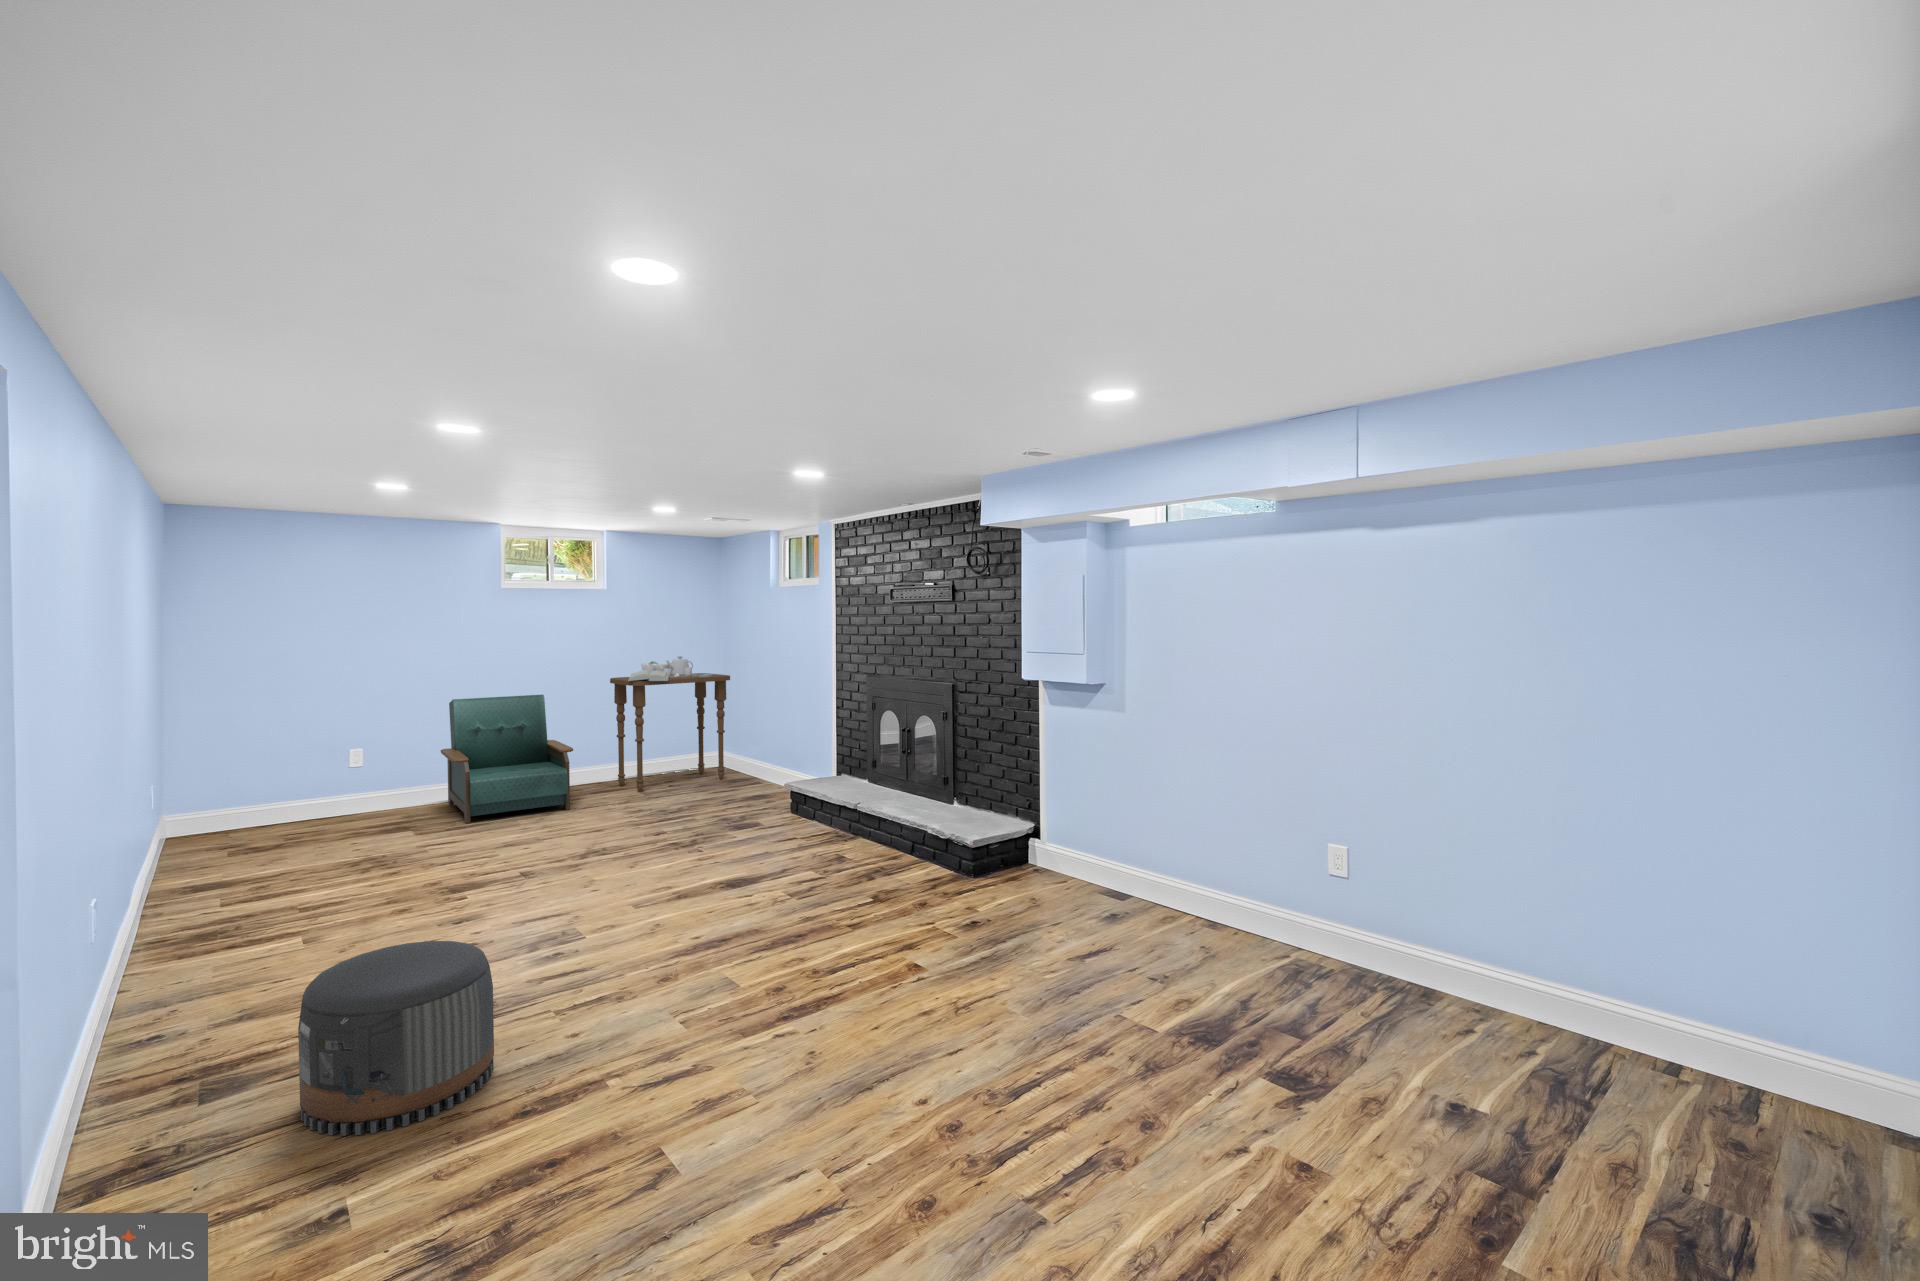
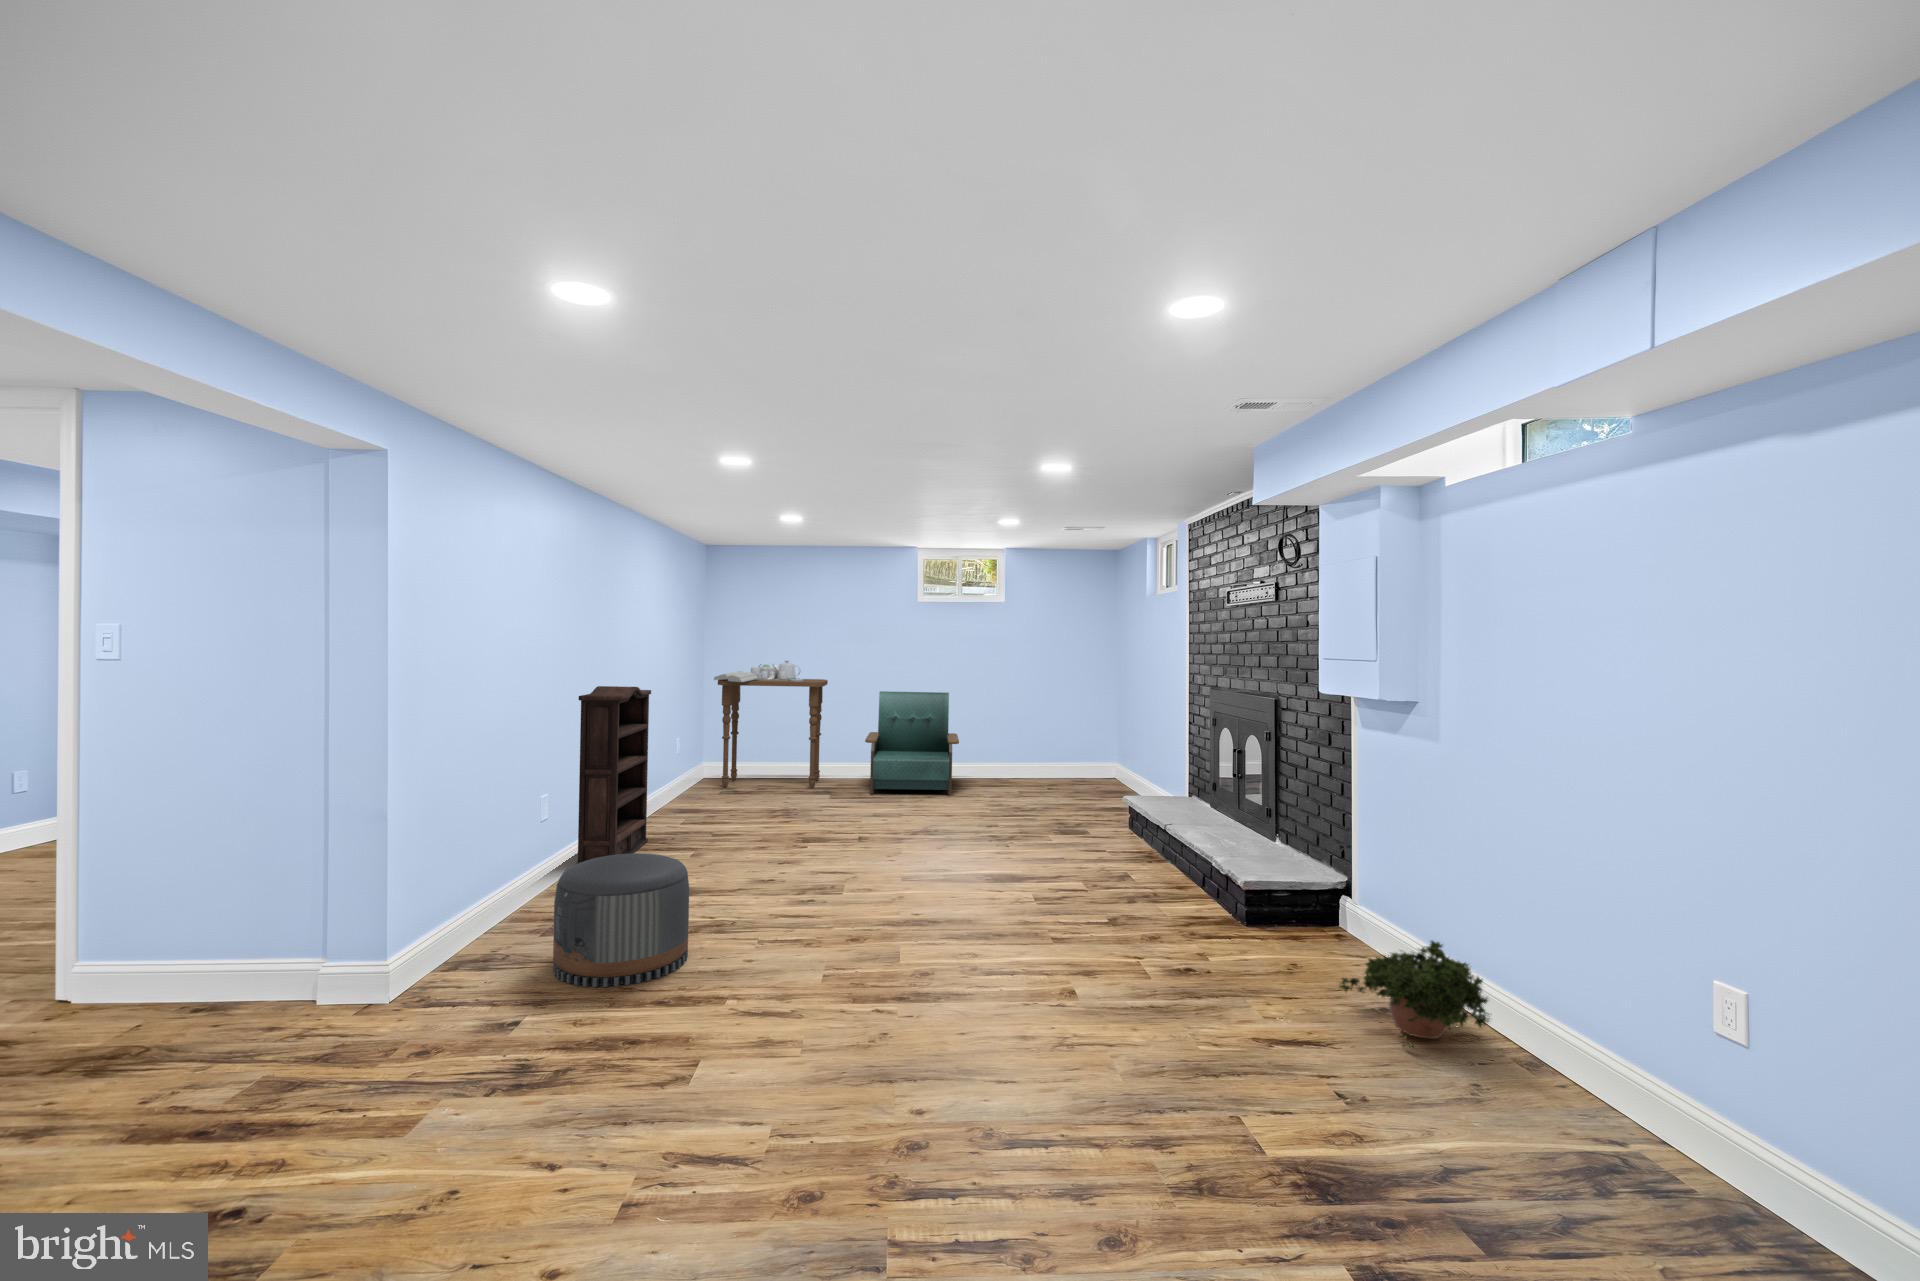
side table: present [610,657,730,792] -> present [714,661,828,788]
bookshelf: none [120,727,207,1001] -> present [576,686,651,864]
potted plant: none [1100,858,1204,939] -> present [1339,941,1490,1047]

